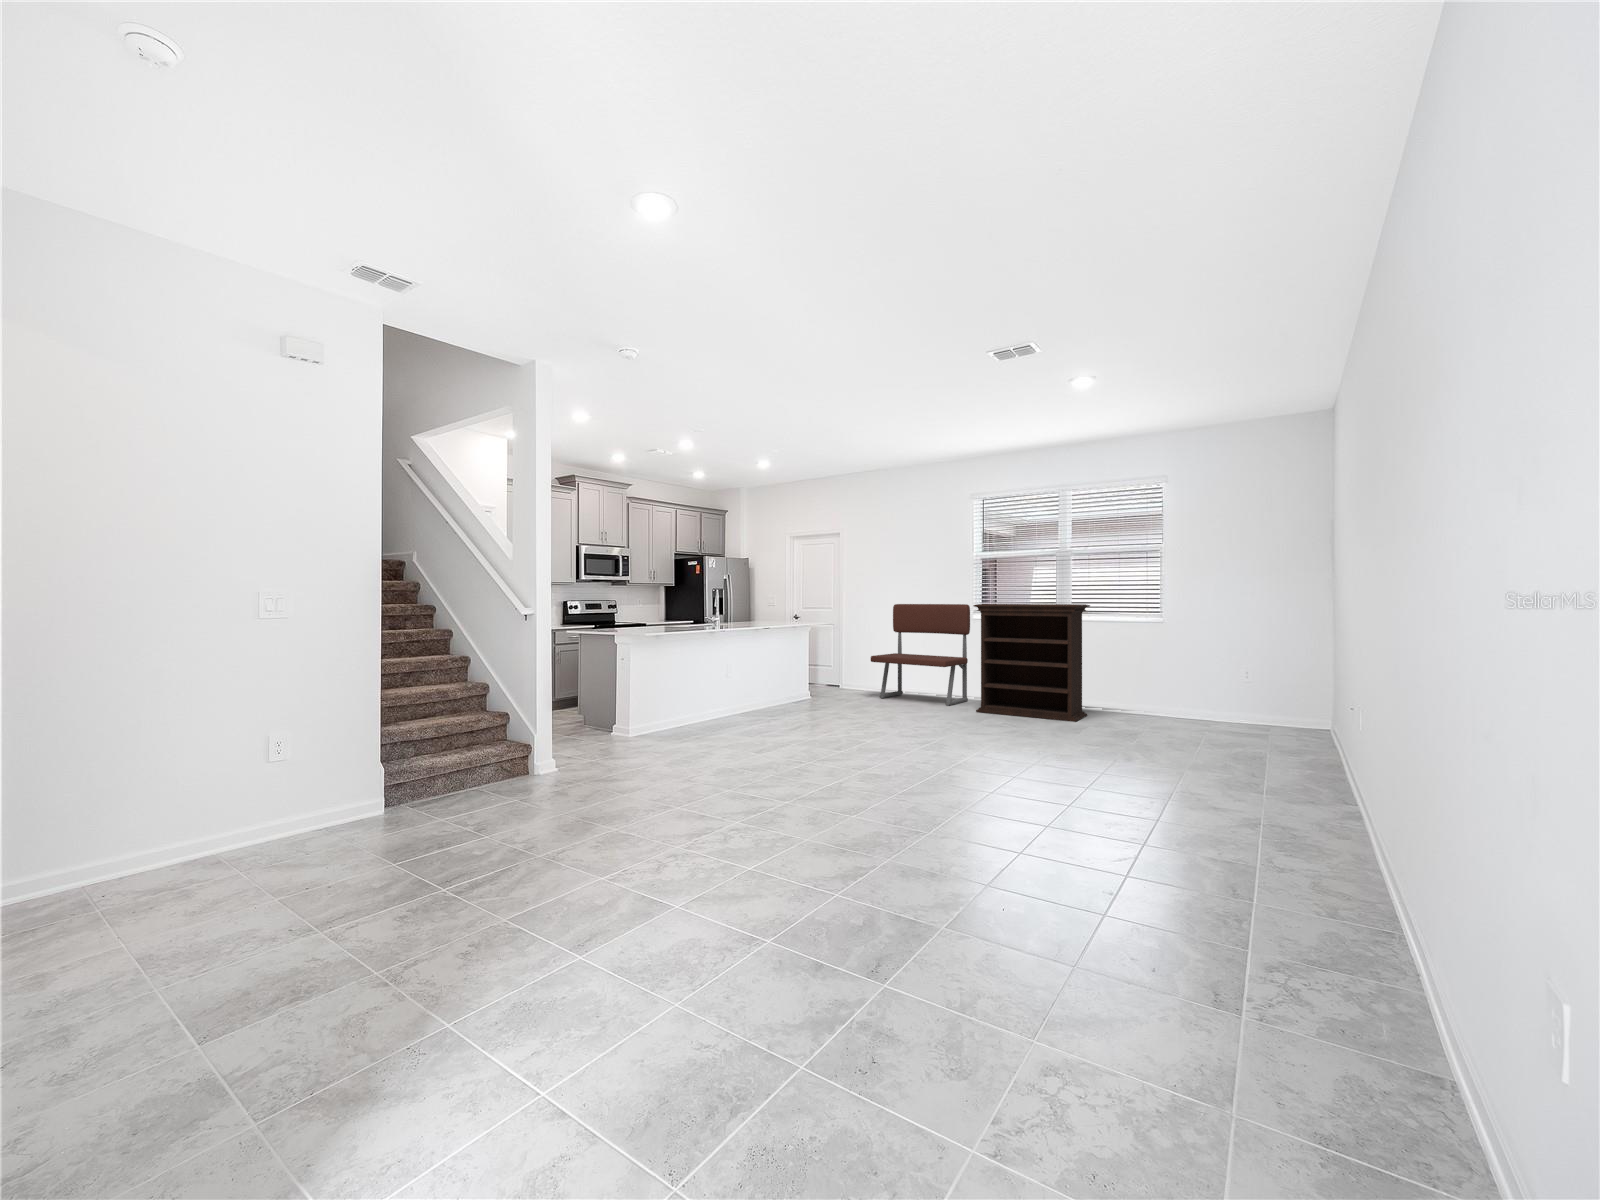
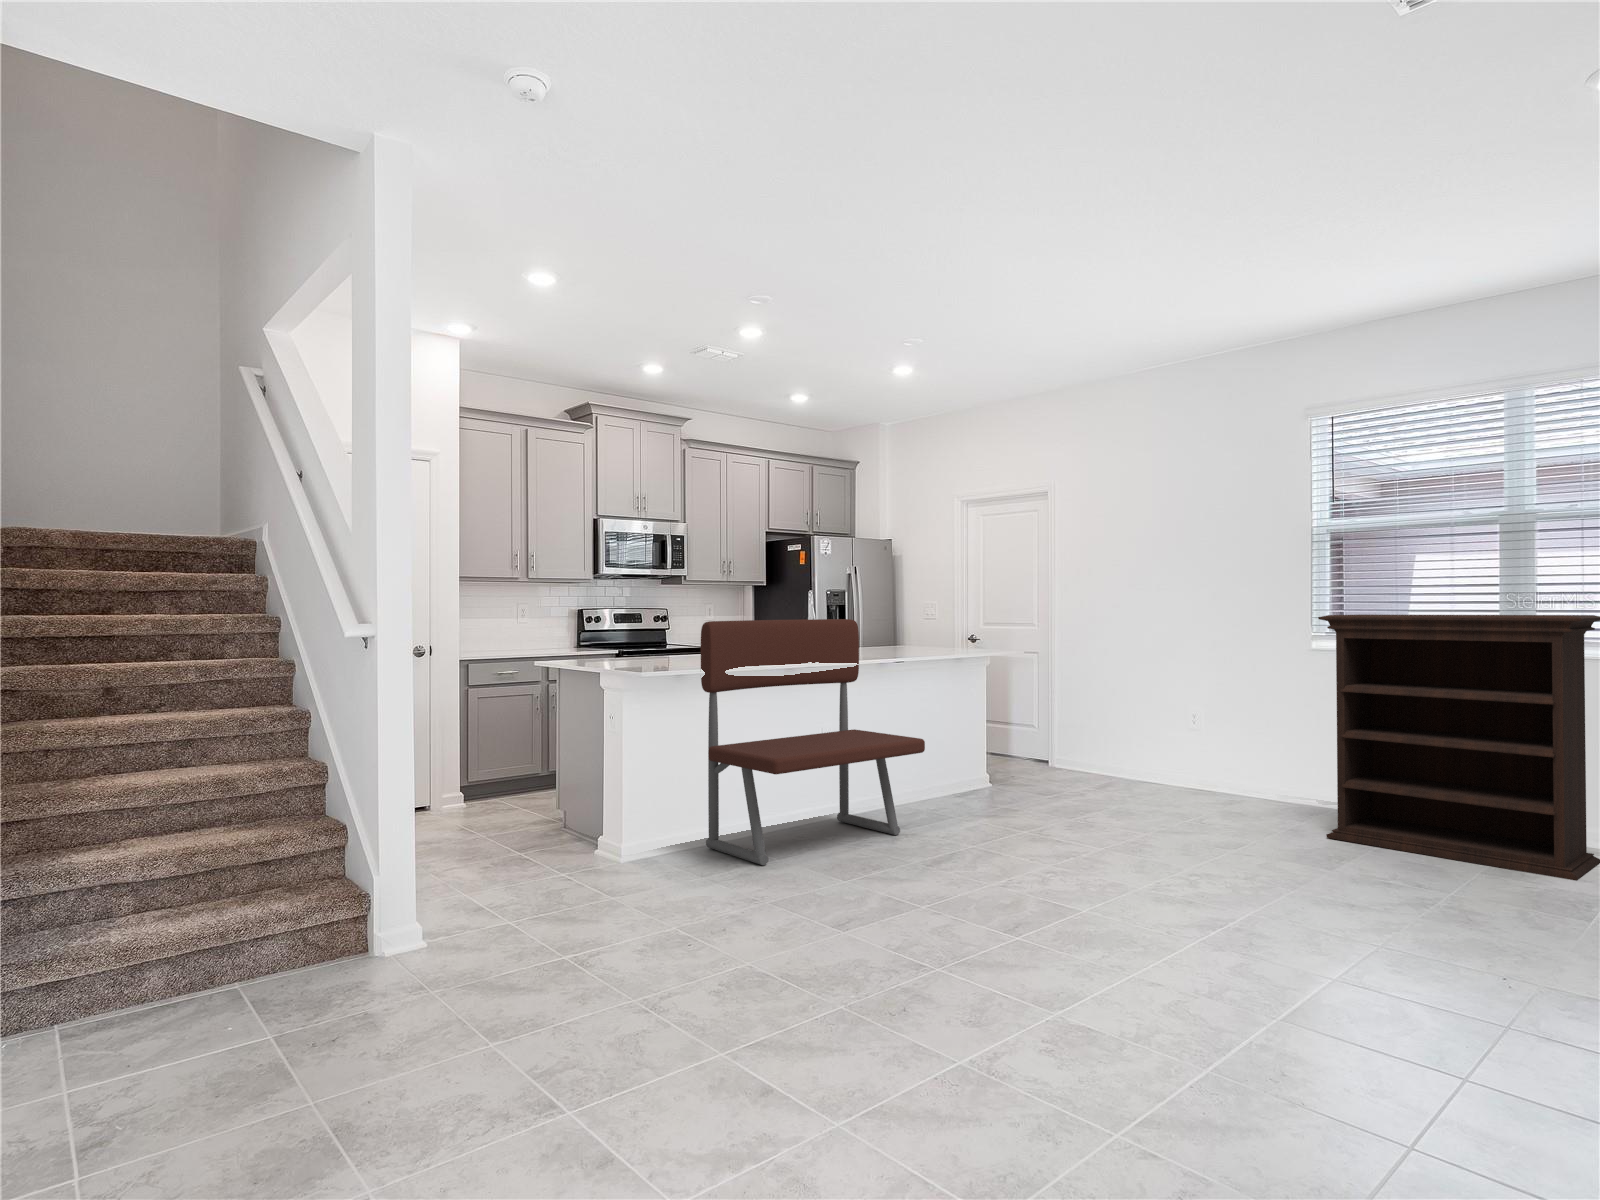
bench: present [871,604,970,706] -> present [701,619,925,865]

